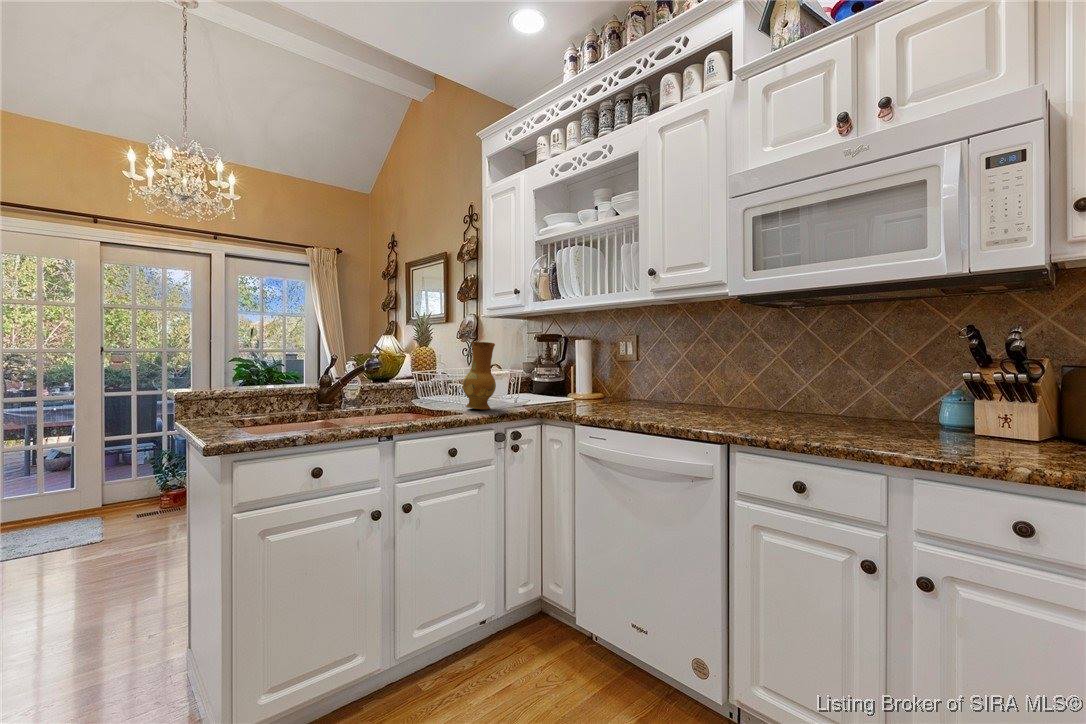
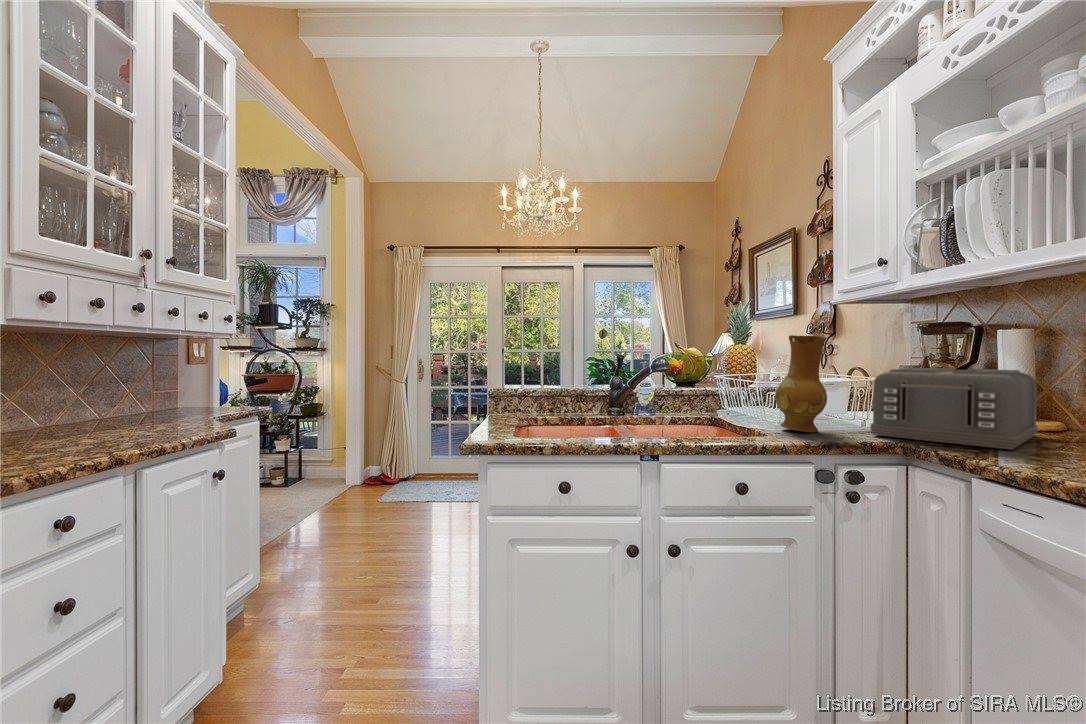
toaster: none [521,363,597,409] -> present [870,368,1038,450]

